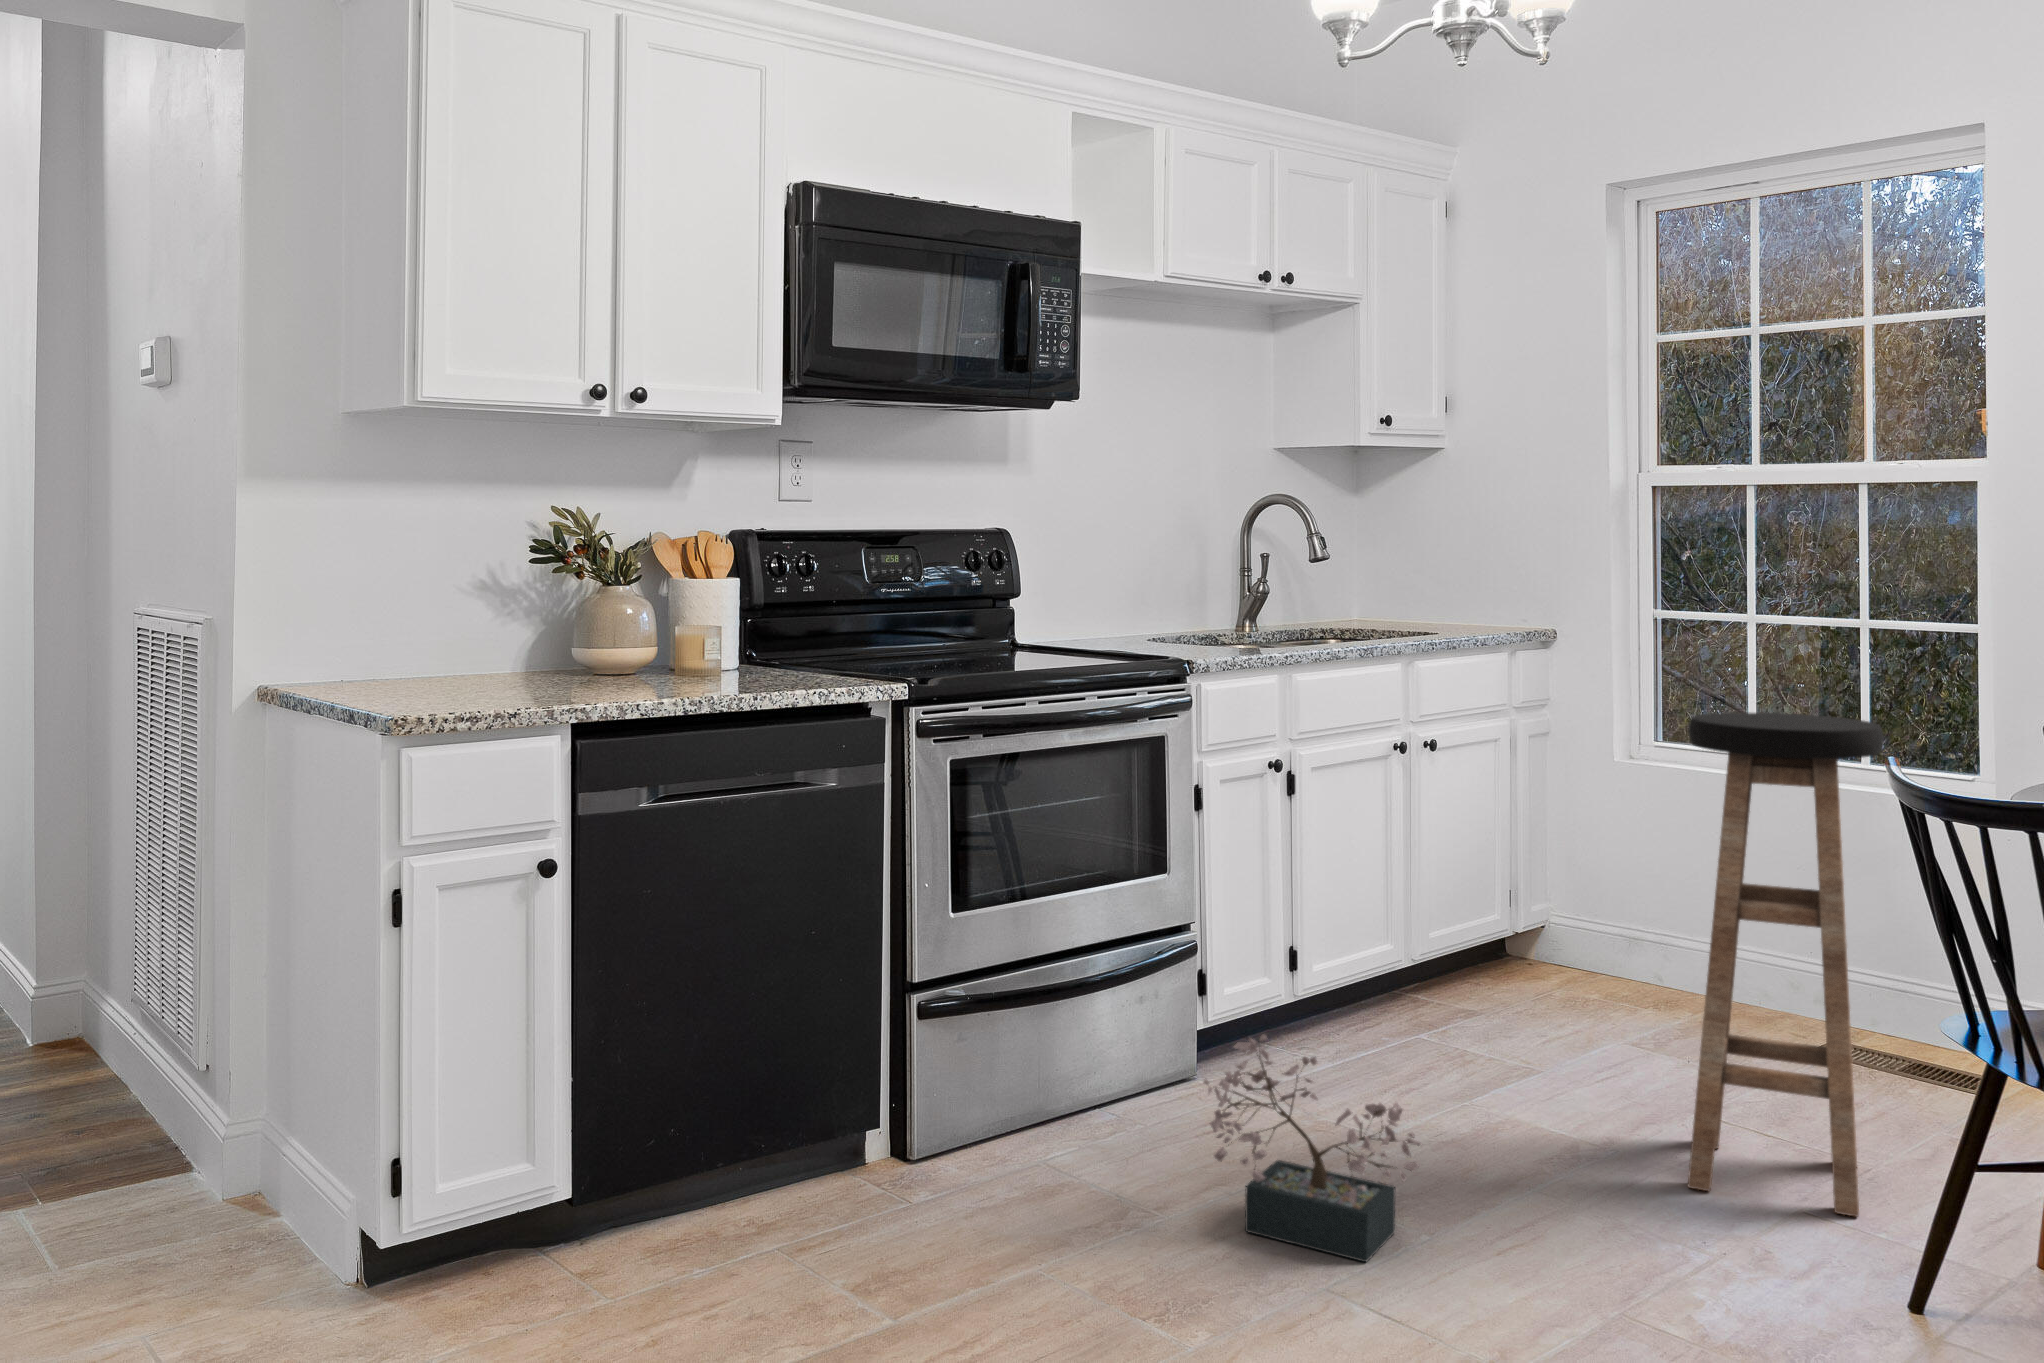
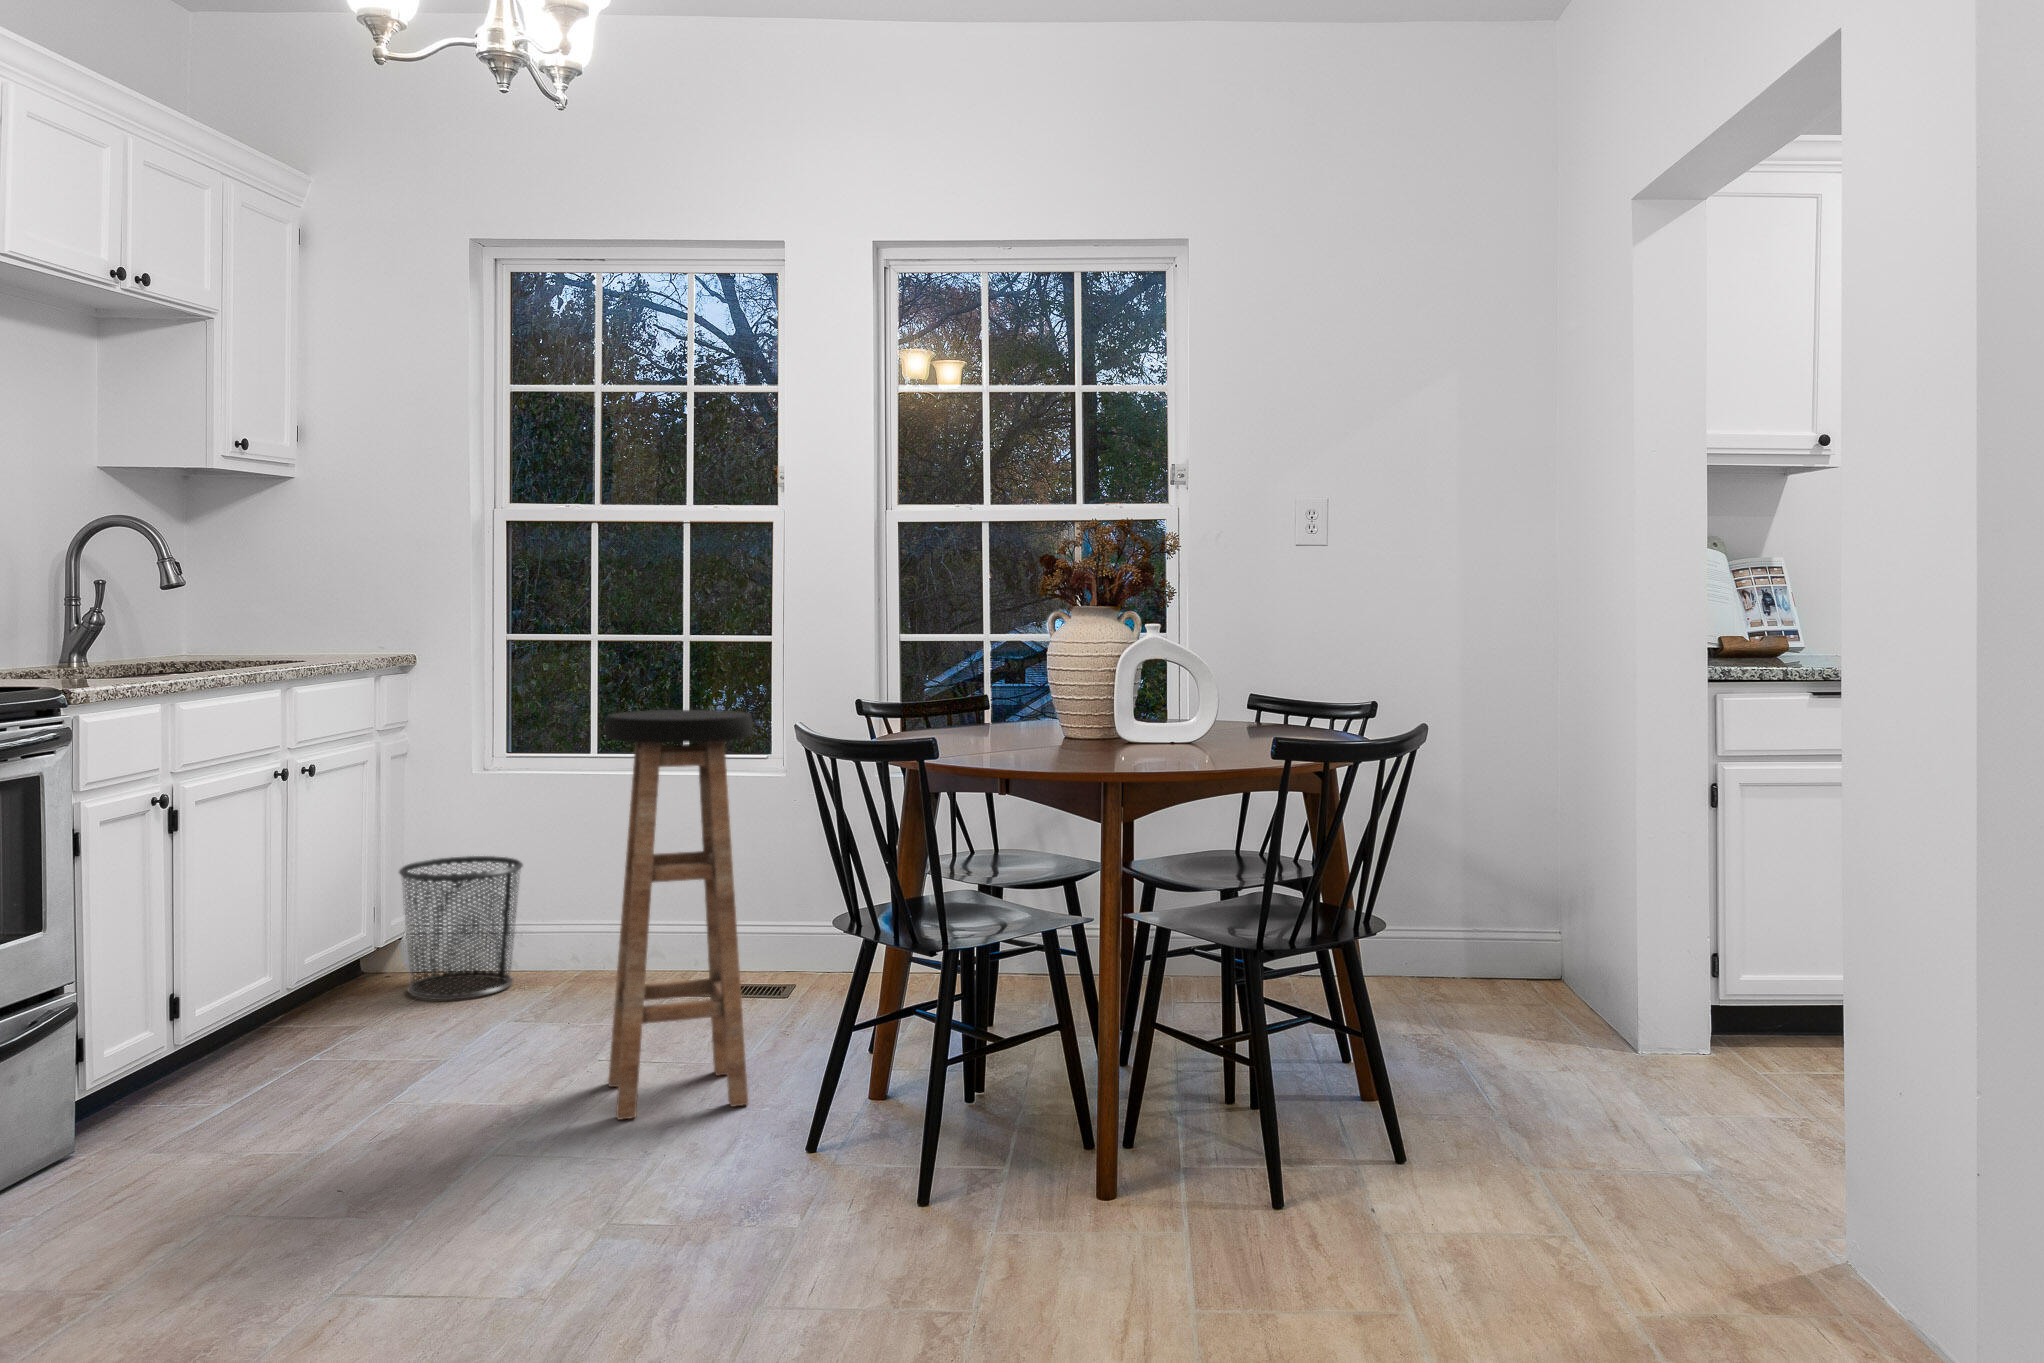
waste bin: none [1526,848,1660,1005] -> present [399,856,523,1000]
decorative plant: present [1204,1034,1421,1262] -> none [168,1070,416,1281]

